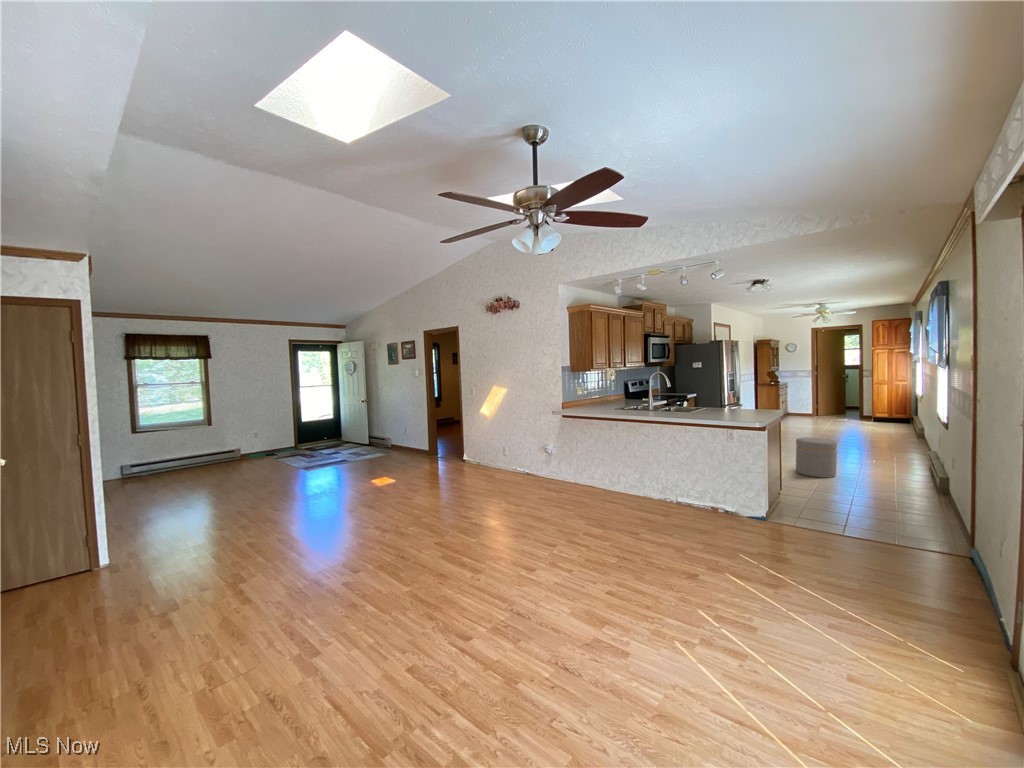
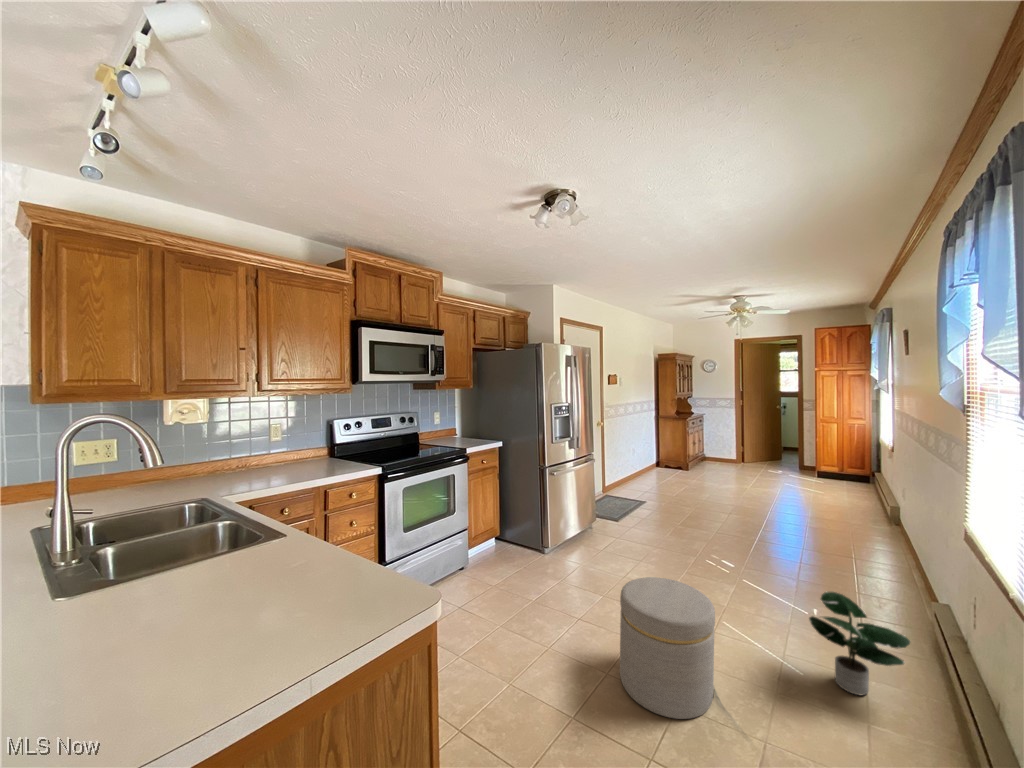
potted plant: none [873,440,912,473] -> present [809,592,910,695]

